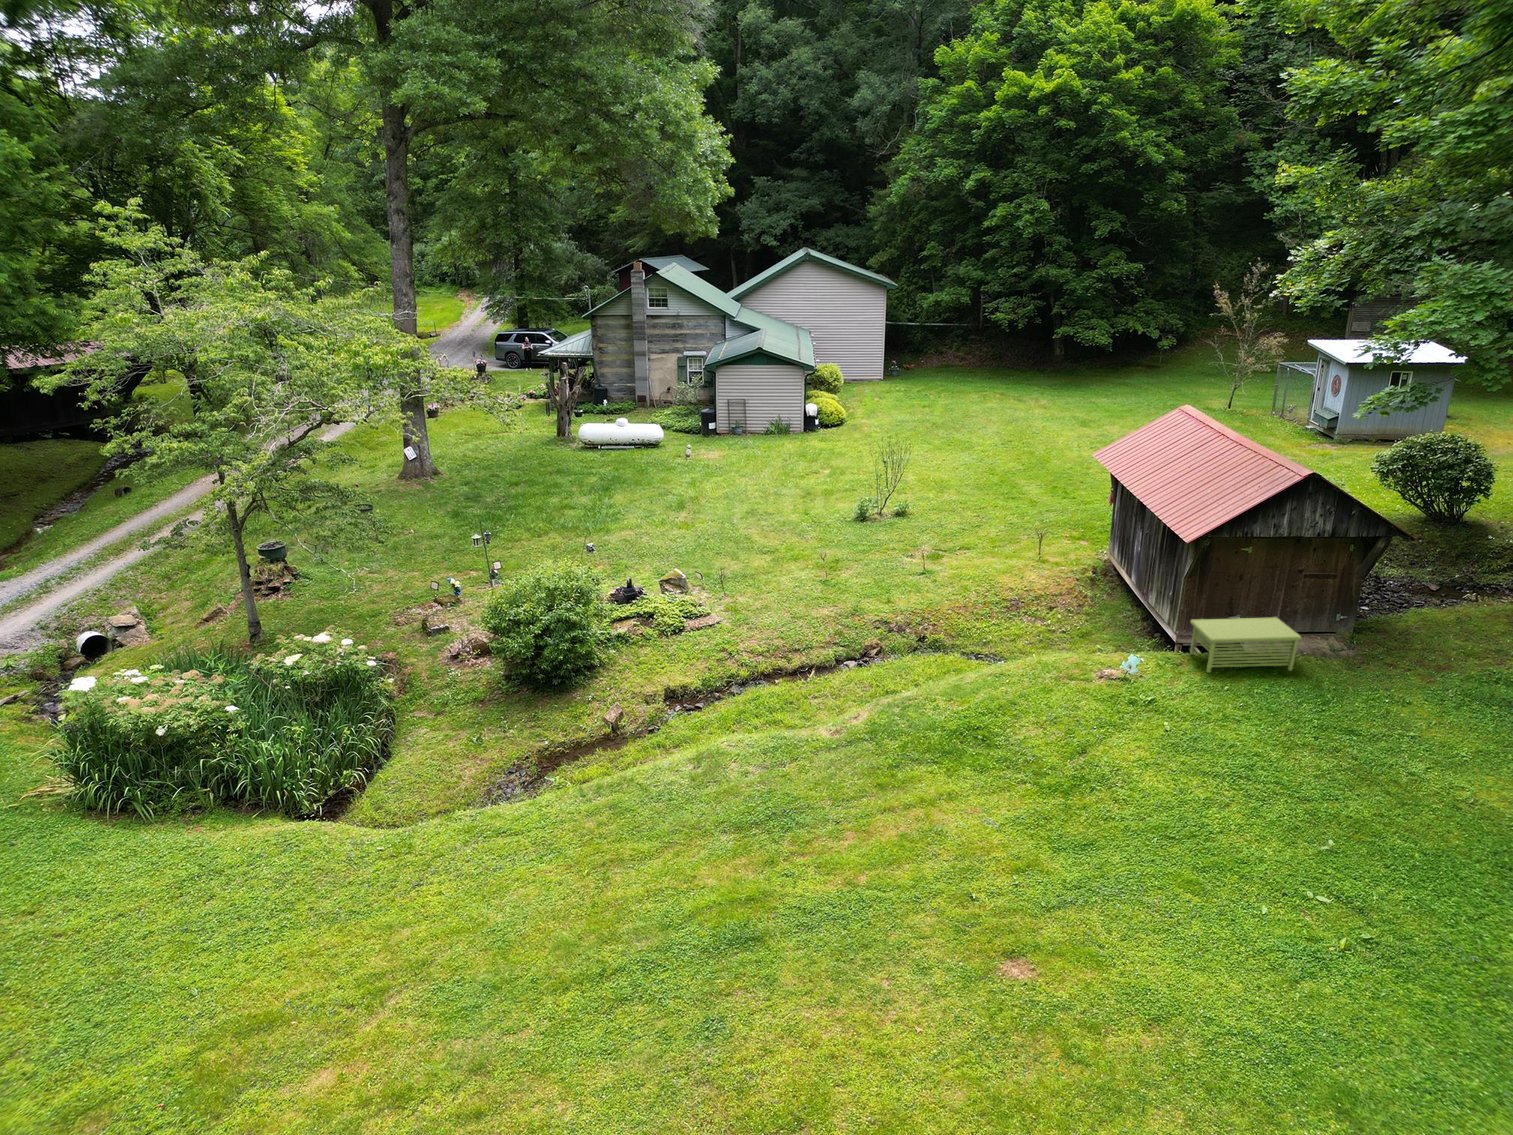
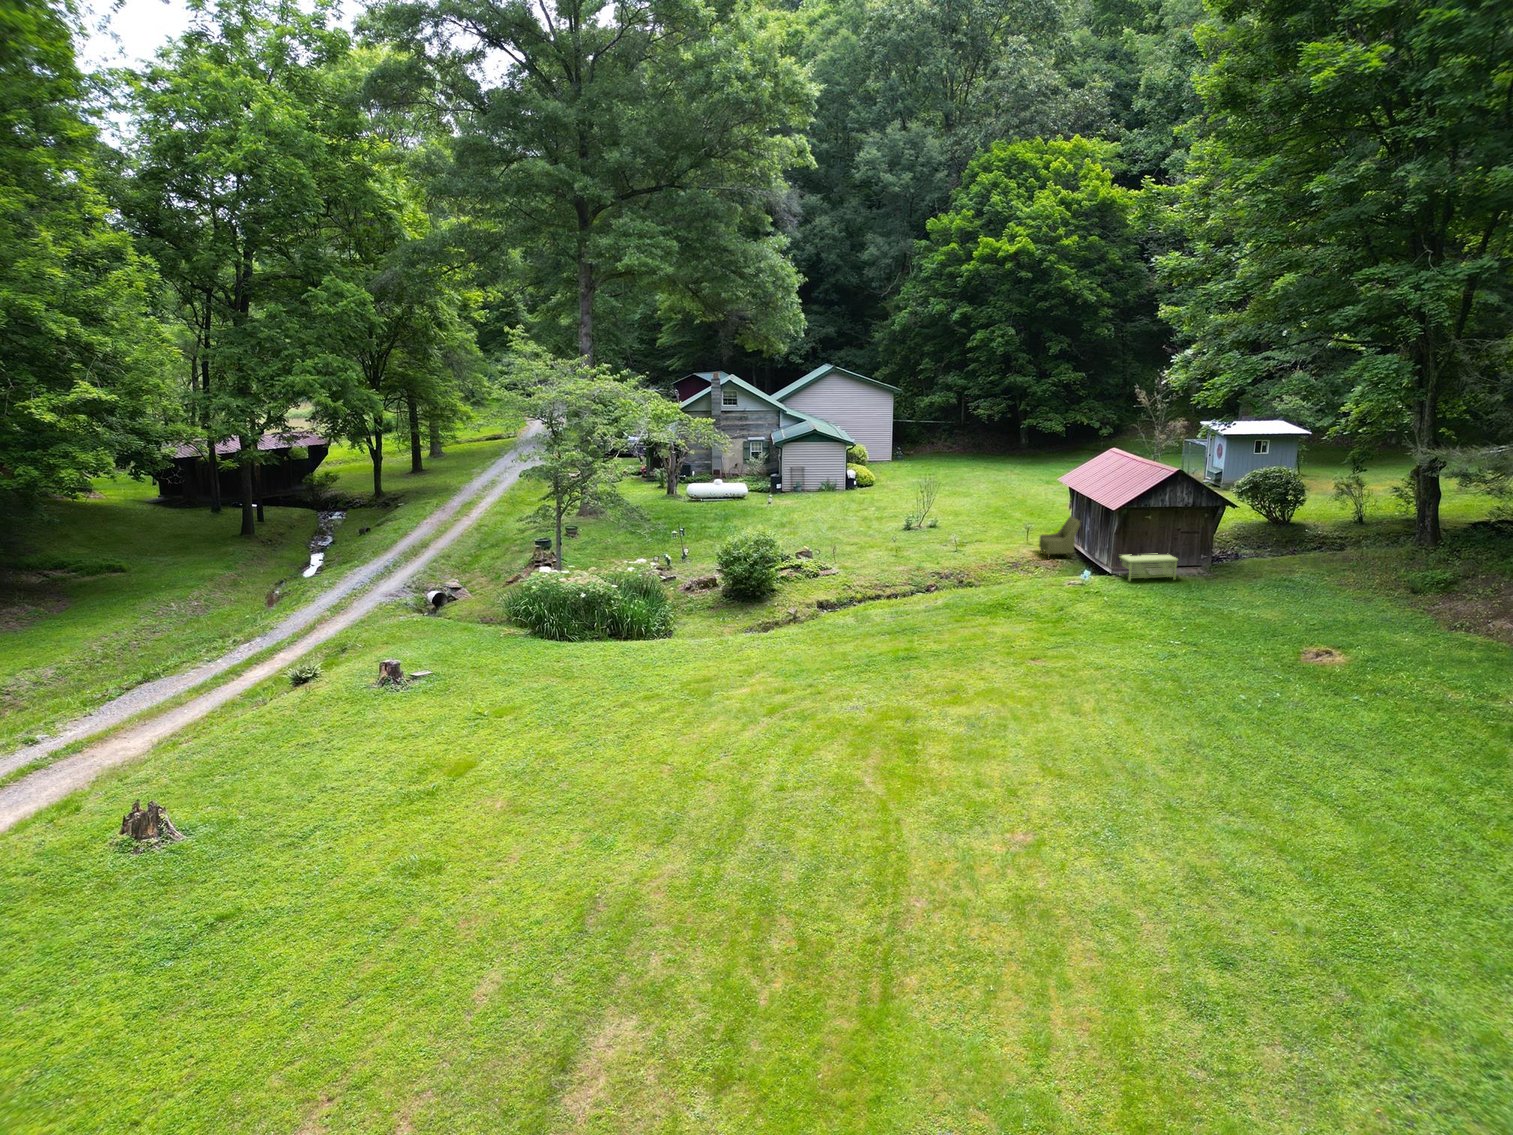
chair: none [1056,518,1127,593] -> present [1039,516,1080,559]

